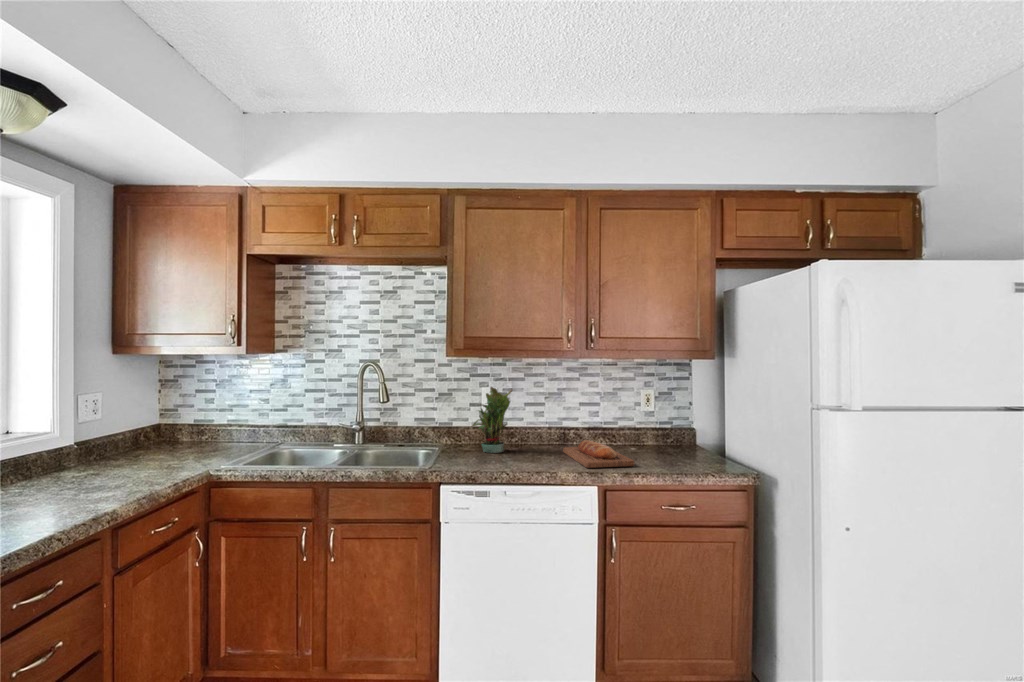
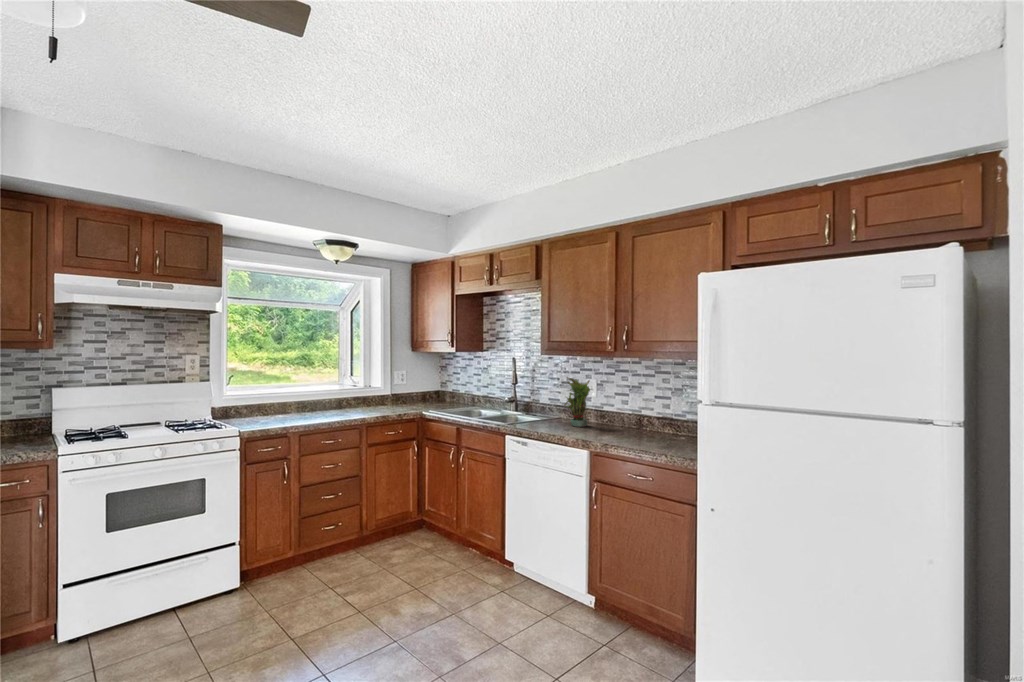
bread loaf: present [563,440,634,468] -> none [597,424,657,445]

